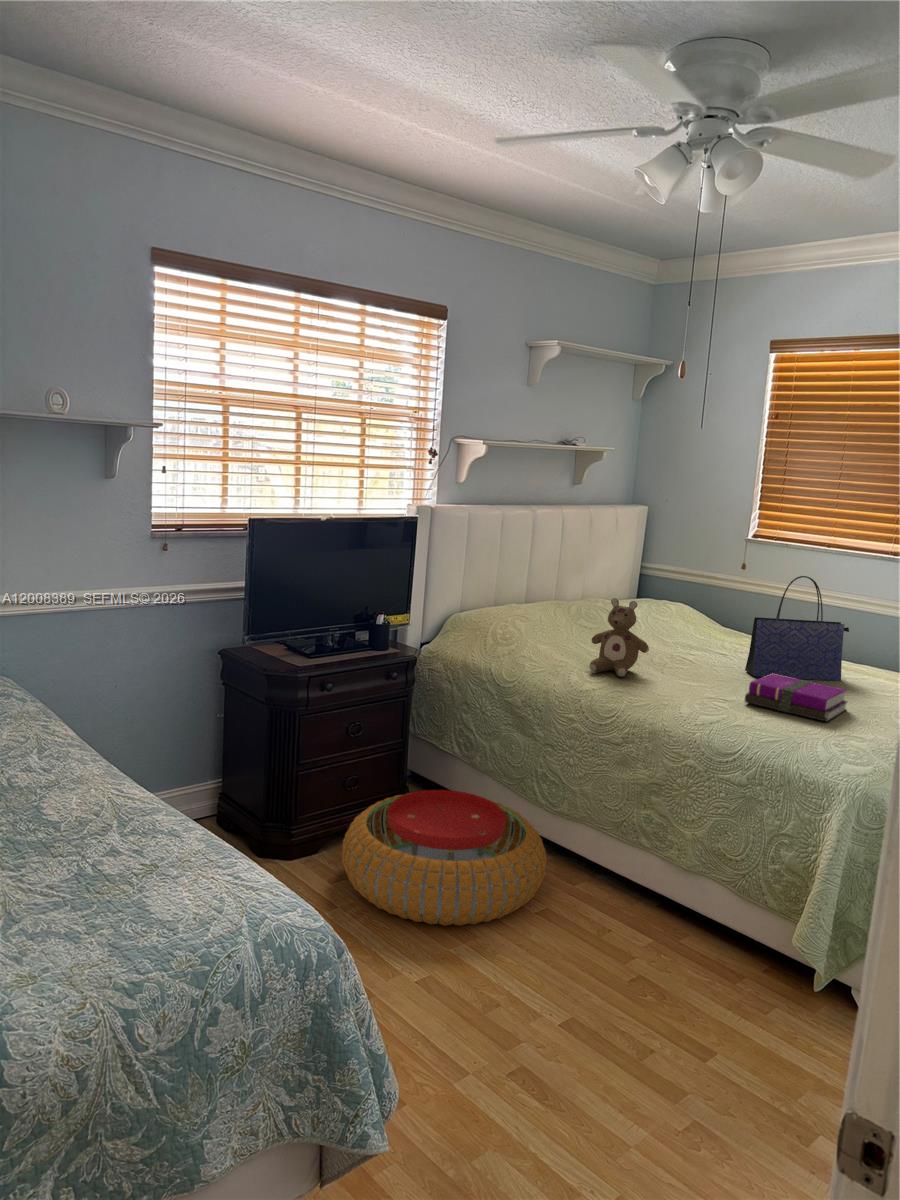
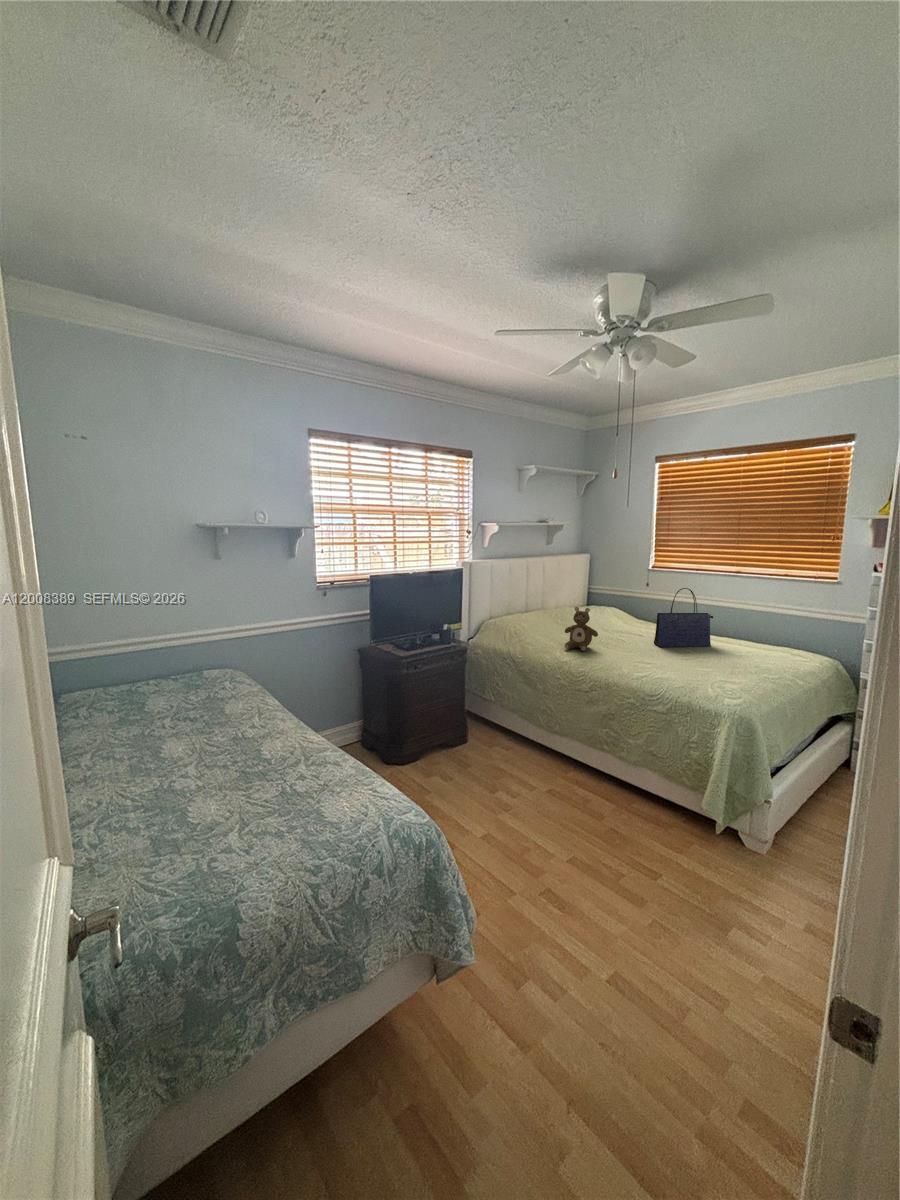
notebook: present [745,674,847,722] -> none [657,645,719,672]
pouf: present [342,790,547,926] -> none [433,720,549,800]

